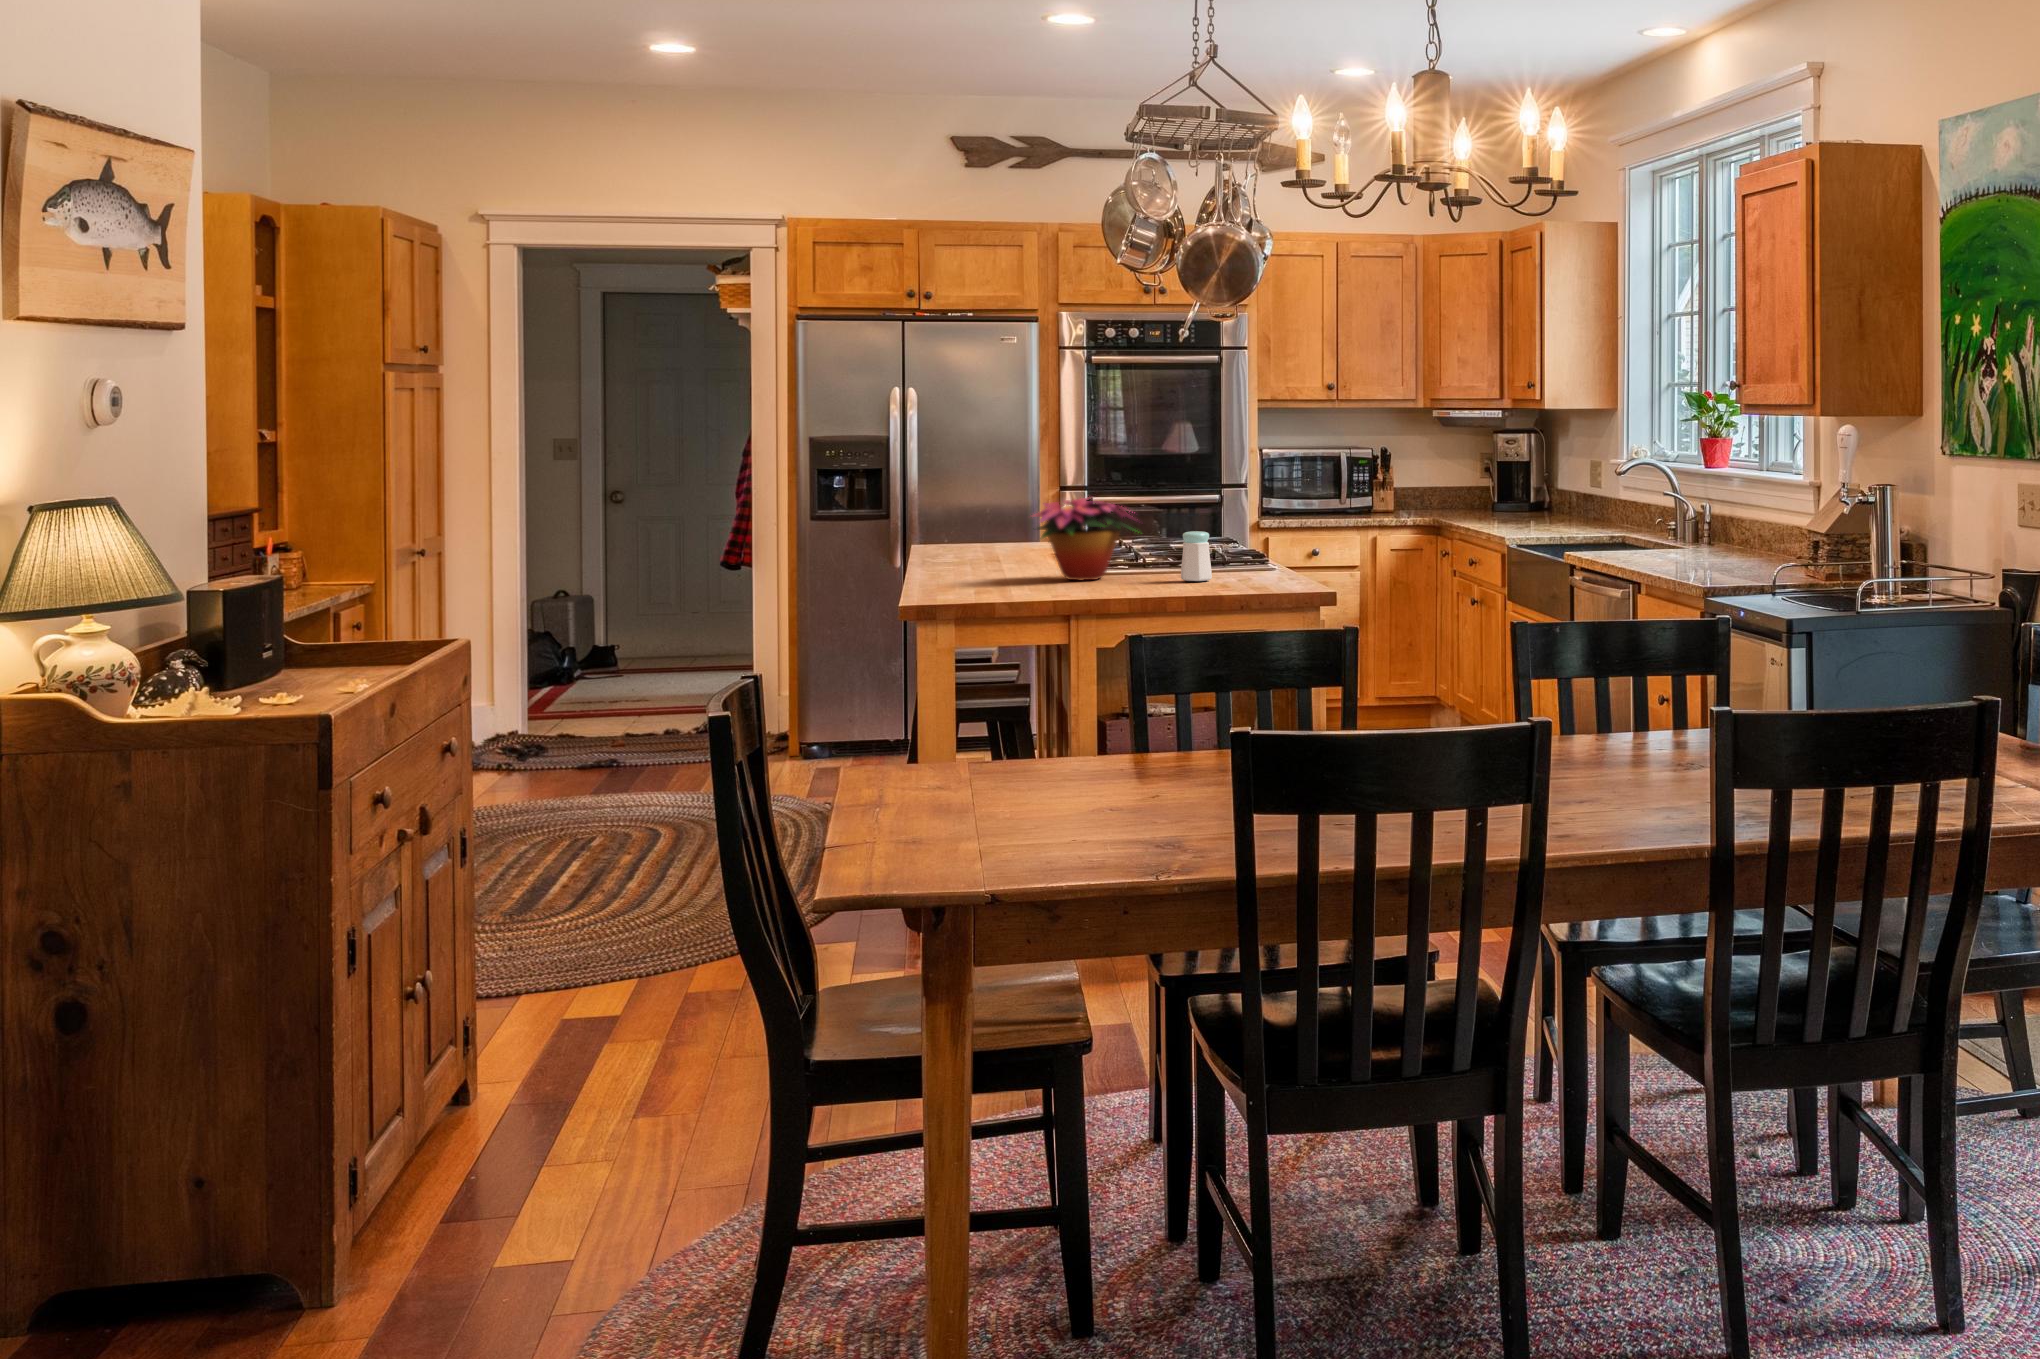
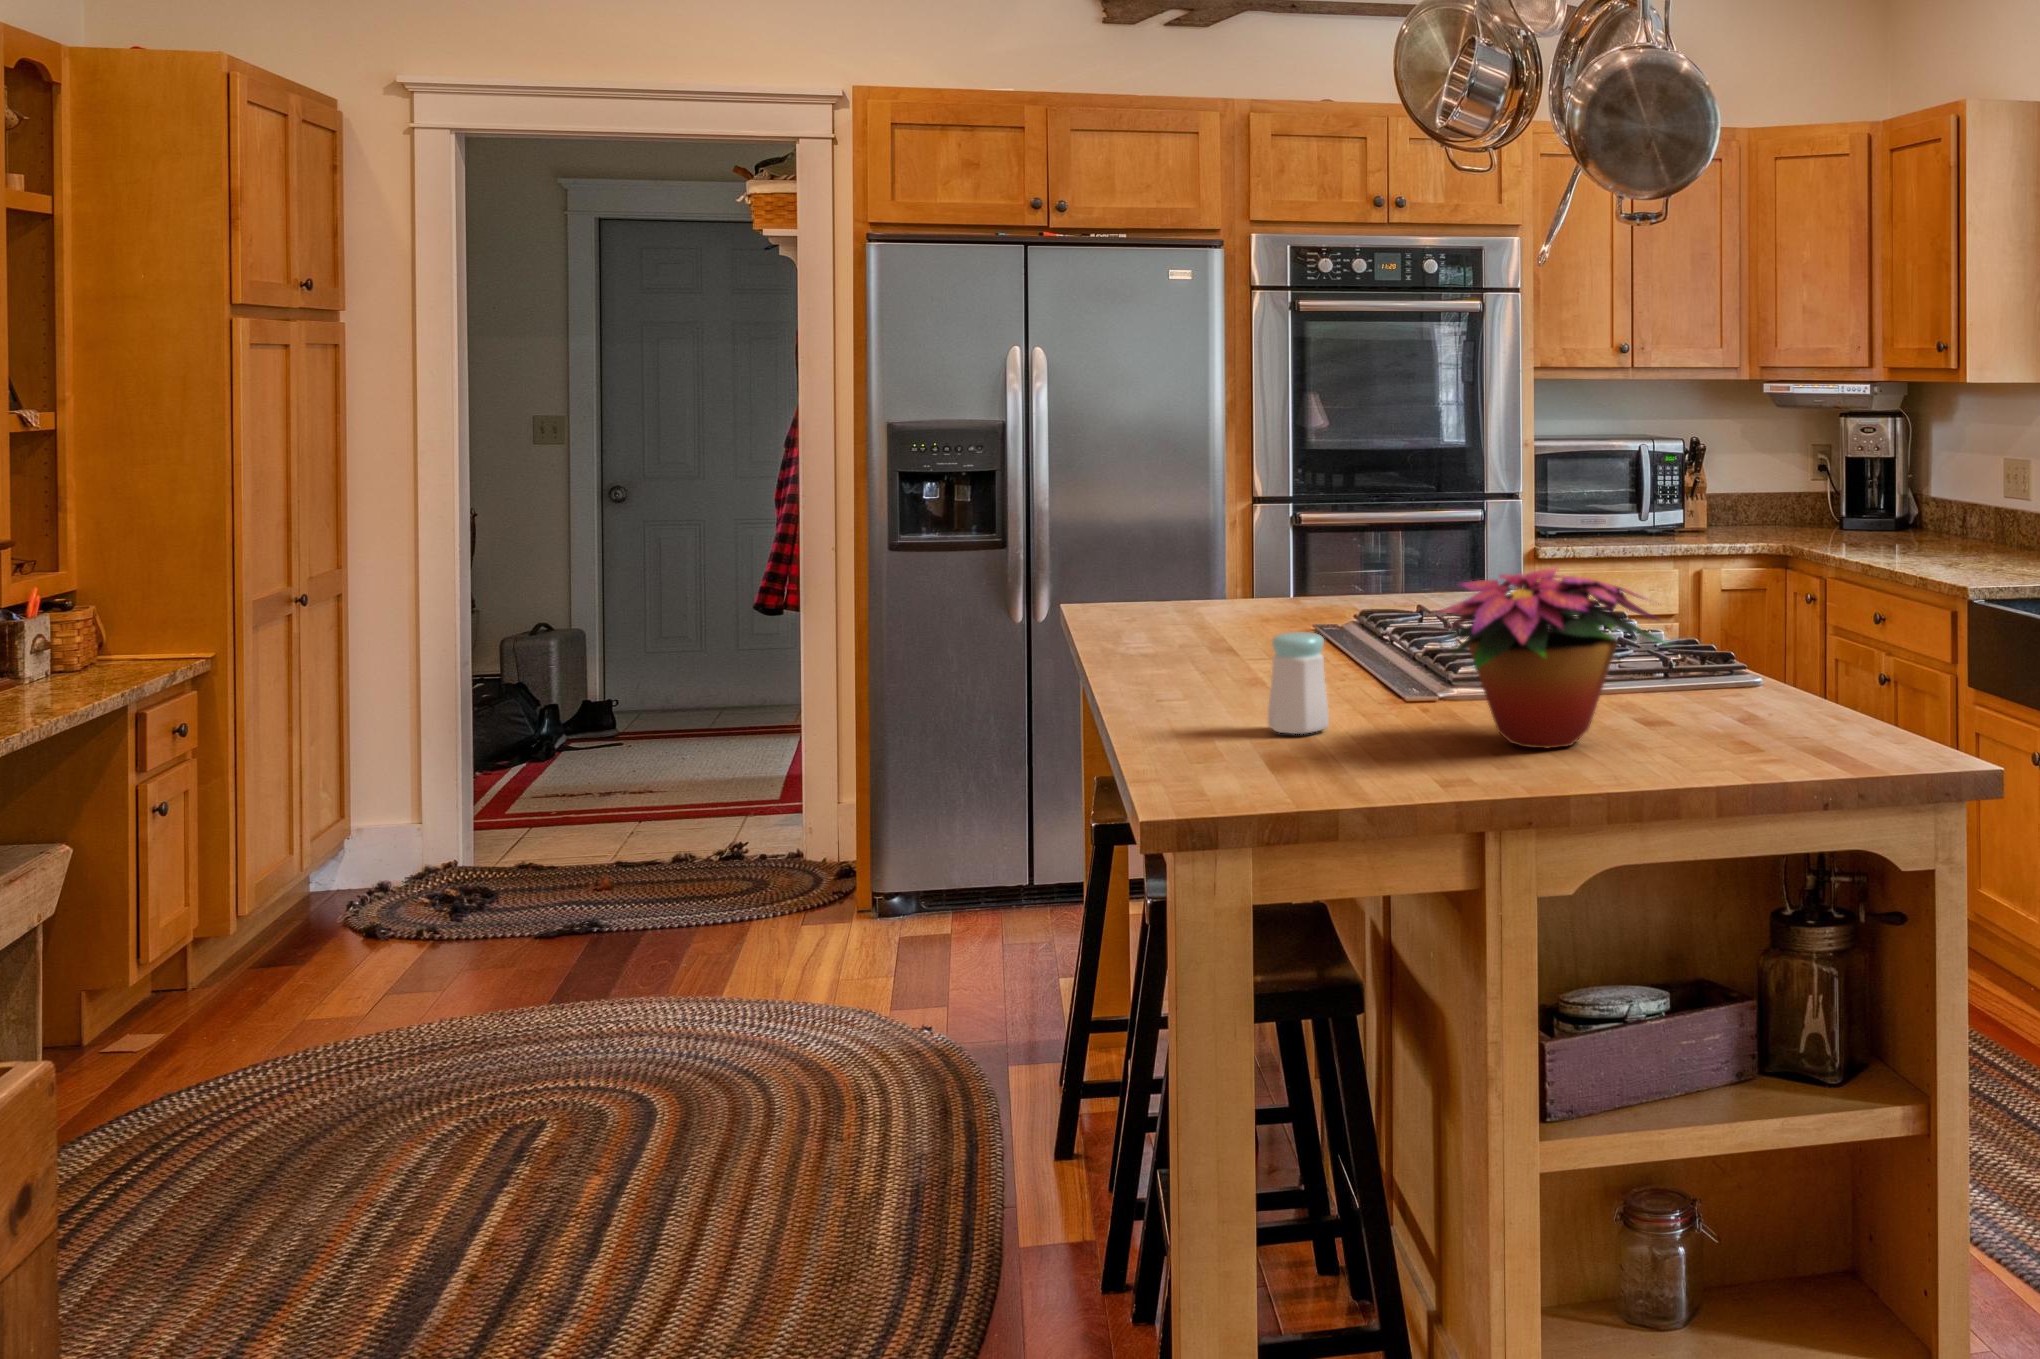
salt shaker: present [1181,531,1212,581] -> present [1268,632,1329,734]

